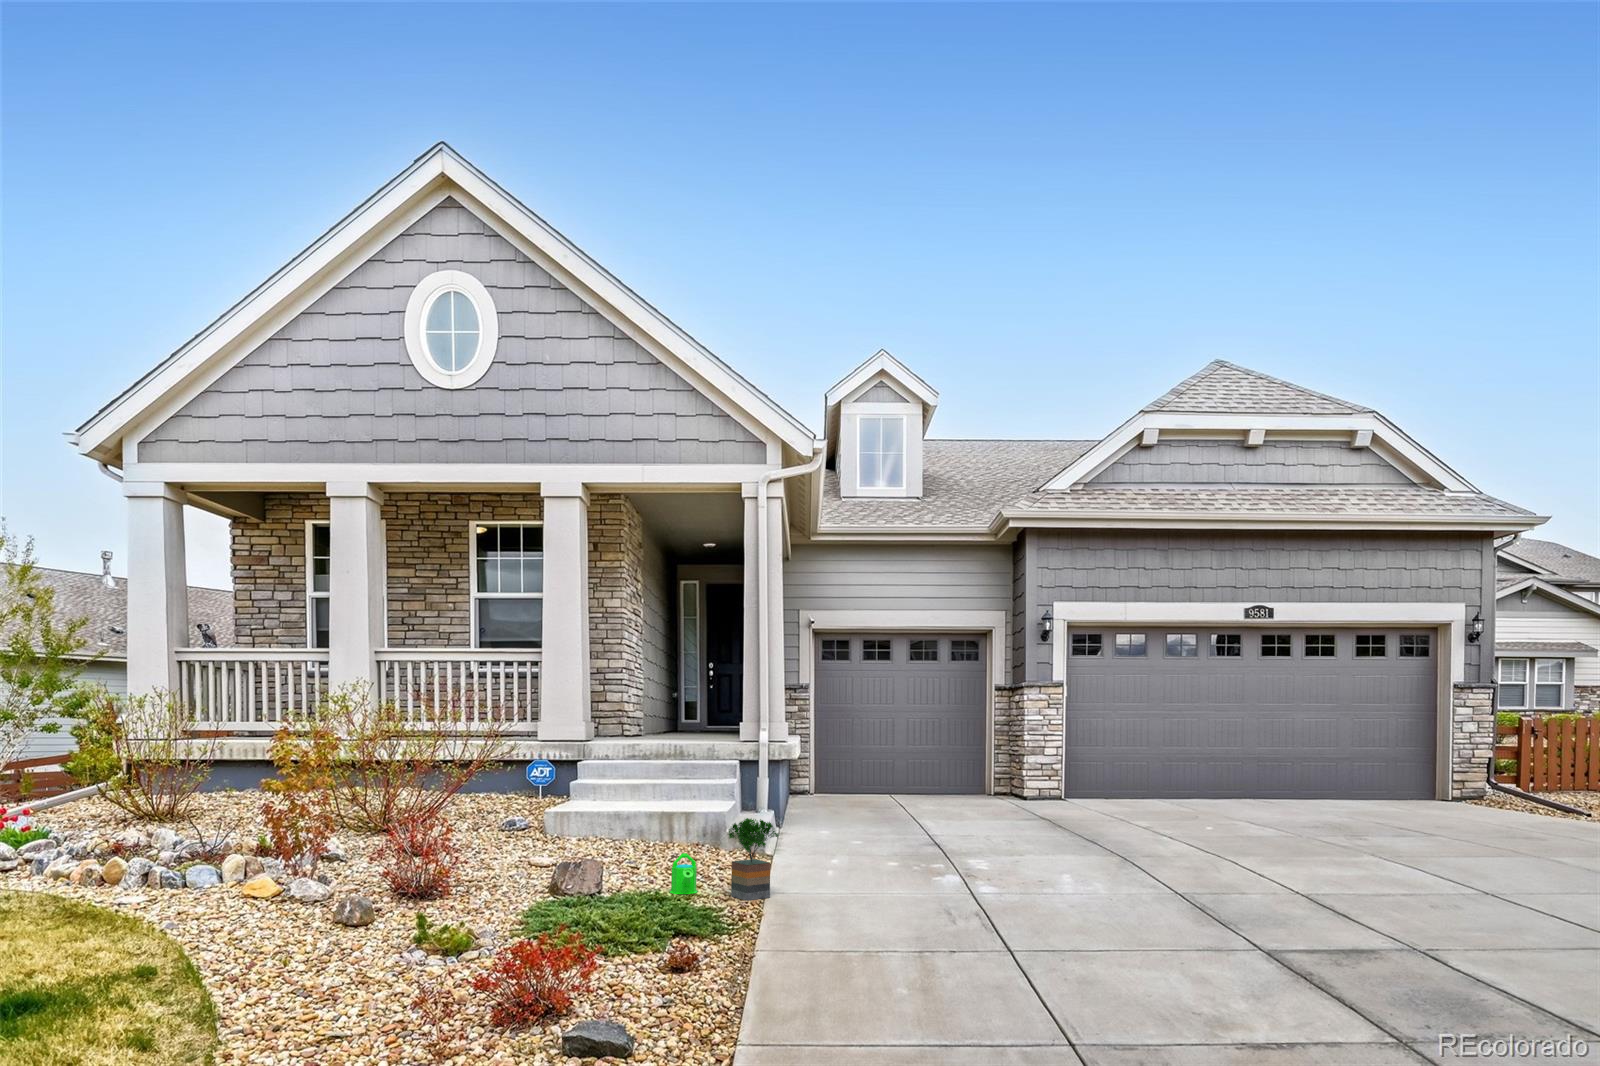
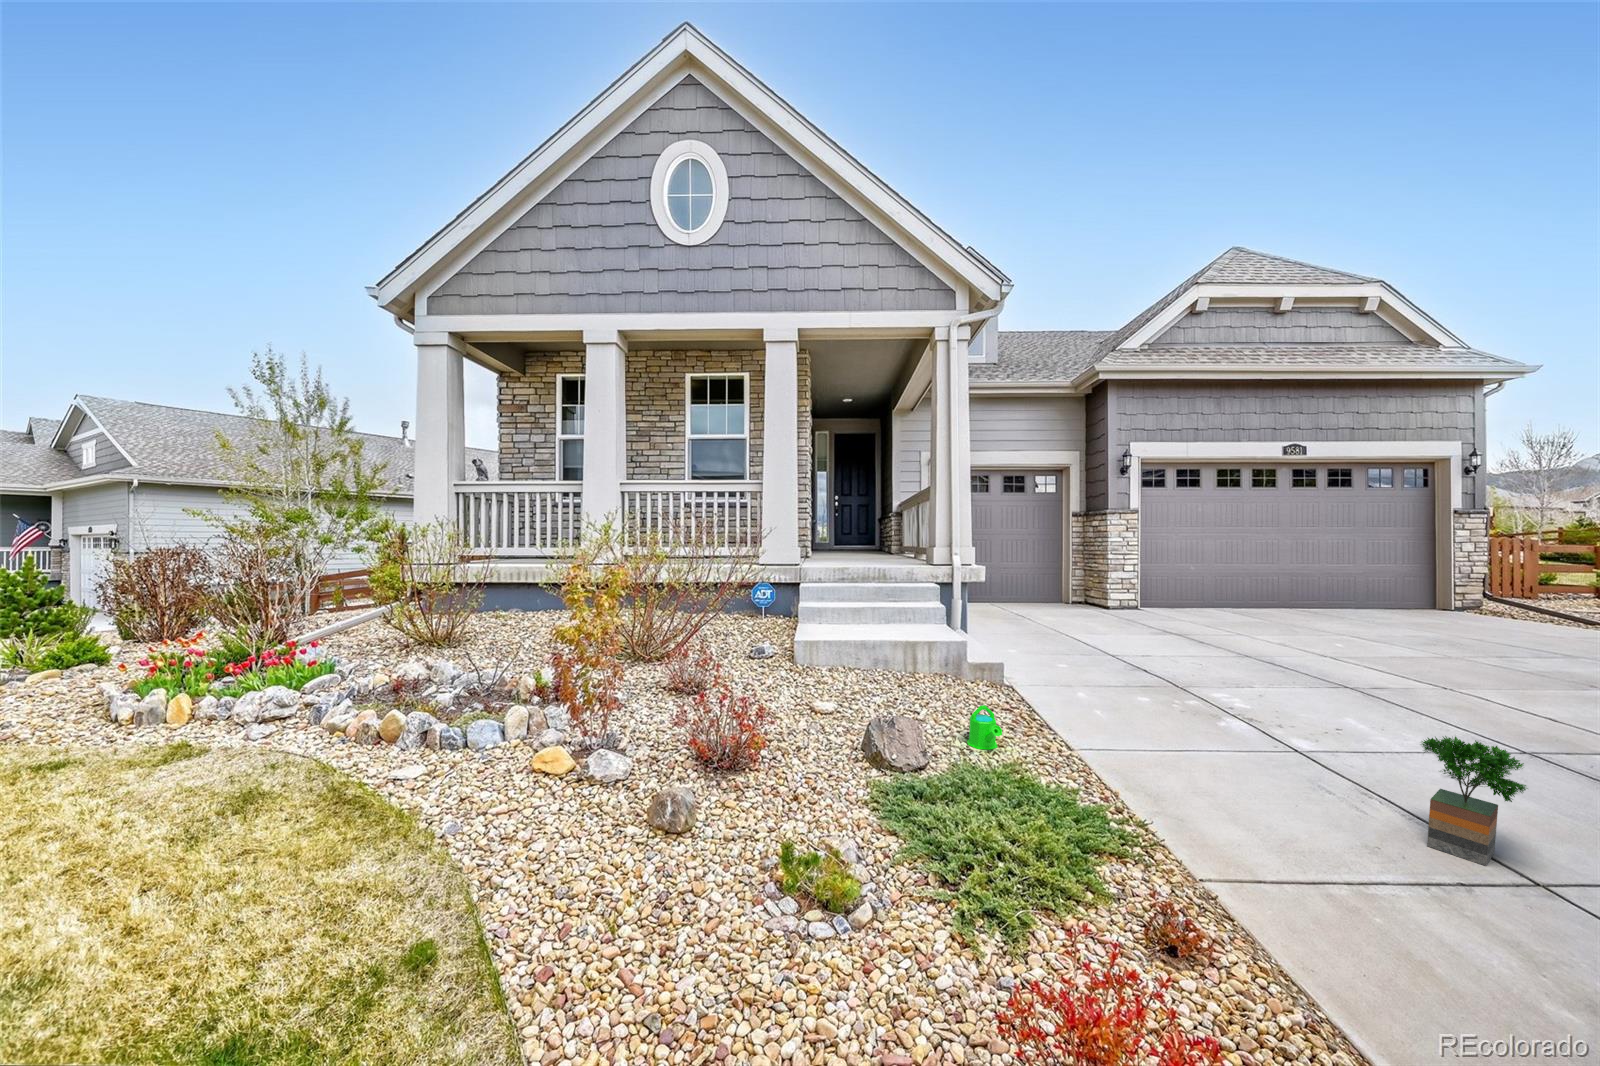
potted tree: present [728,818,779,901] -> present [1421,736,1528,866]

